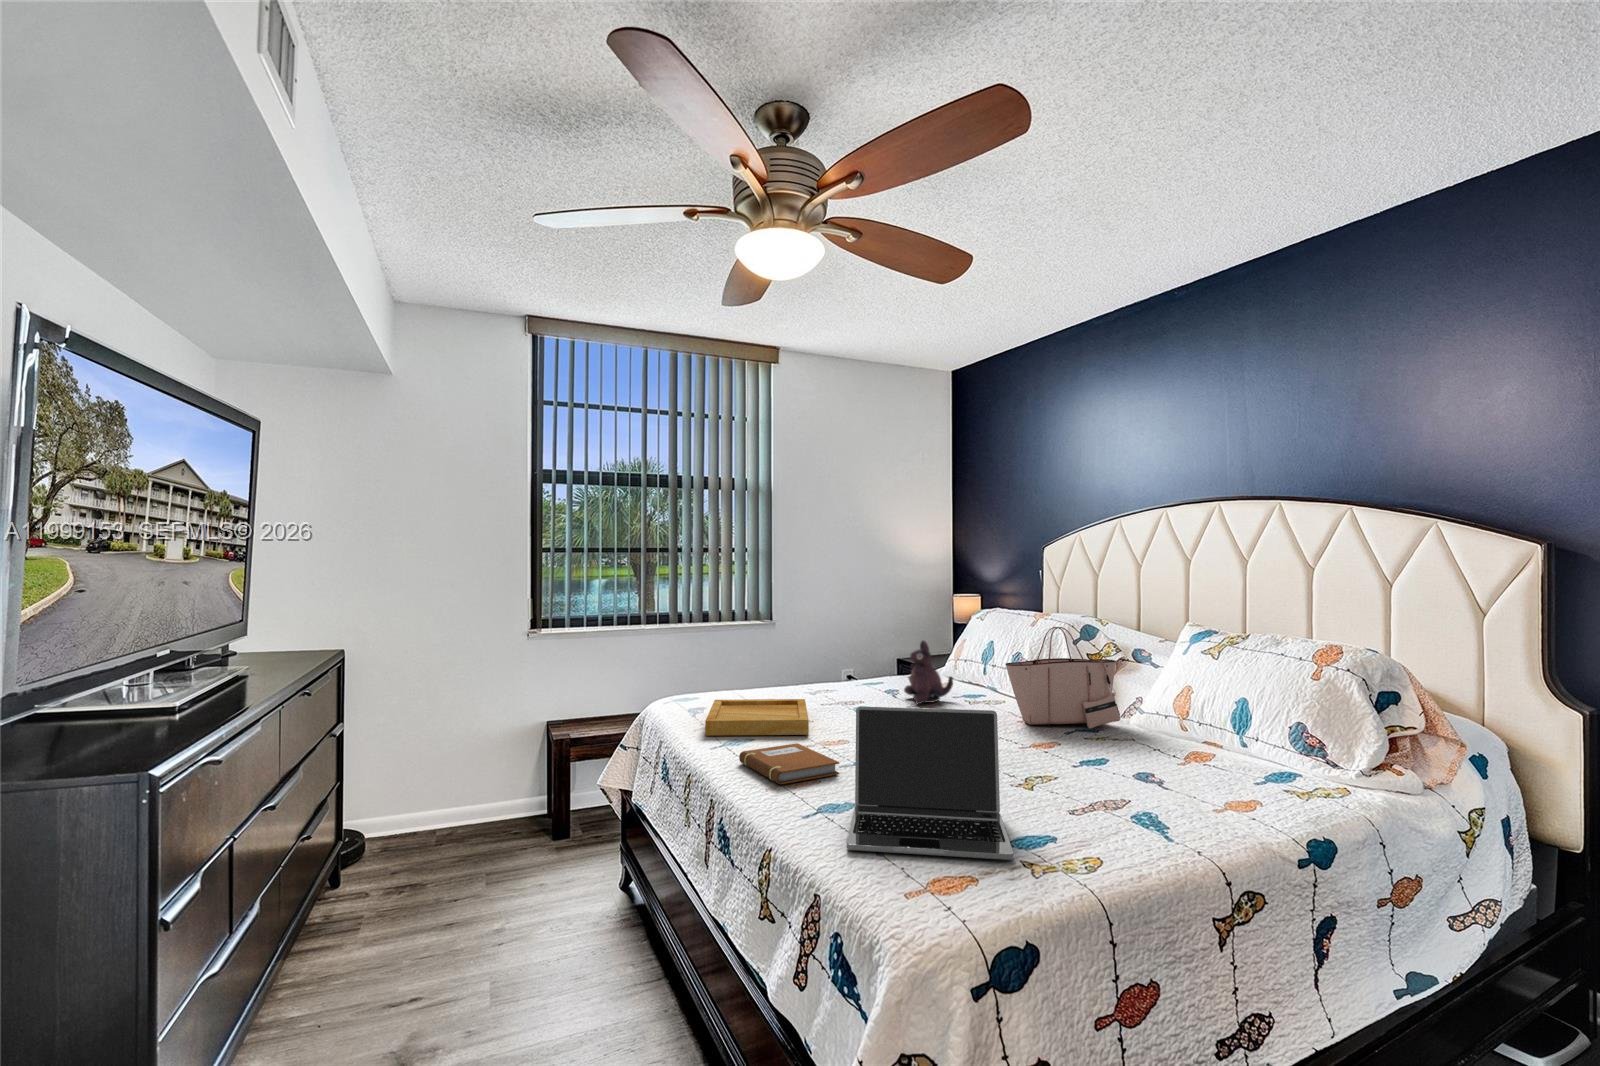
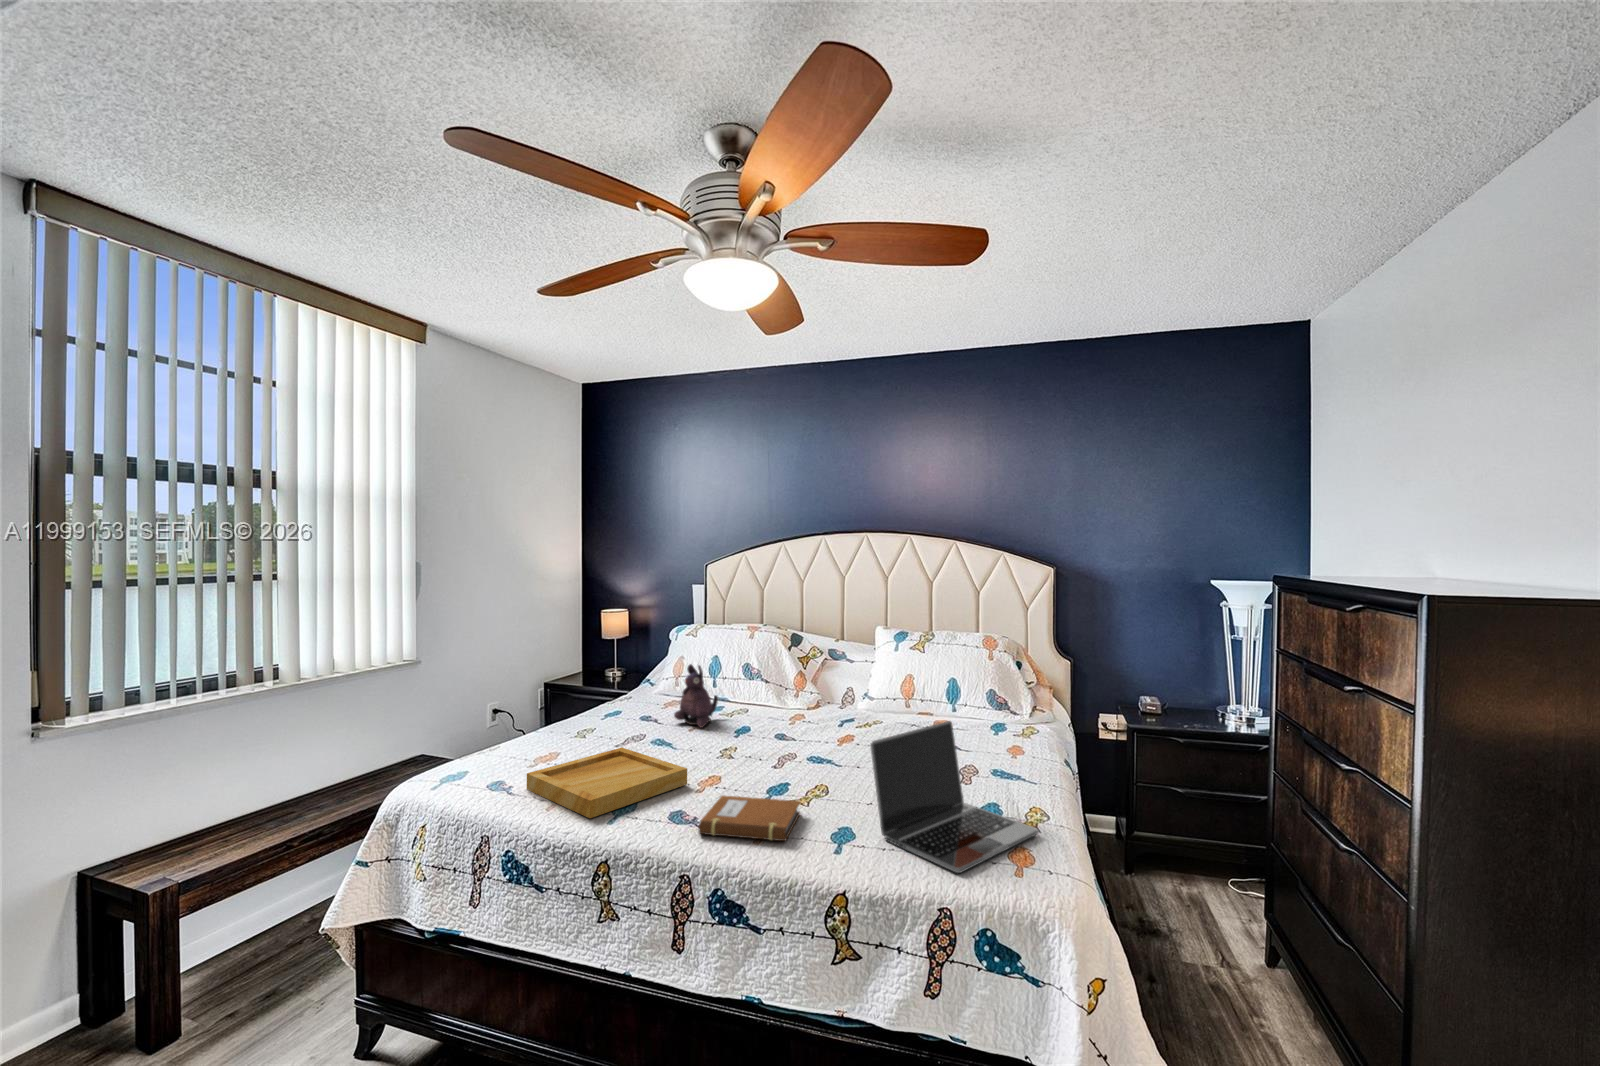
tote bag: present [1005,627,1120,729] -> none [791,639,868,726]

